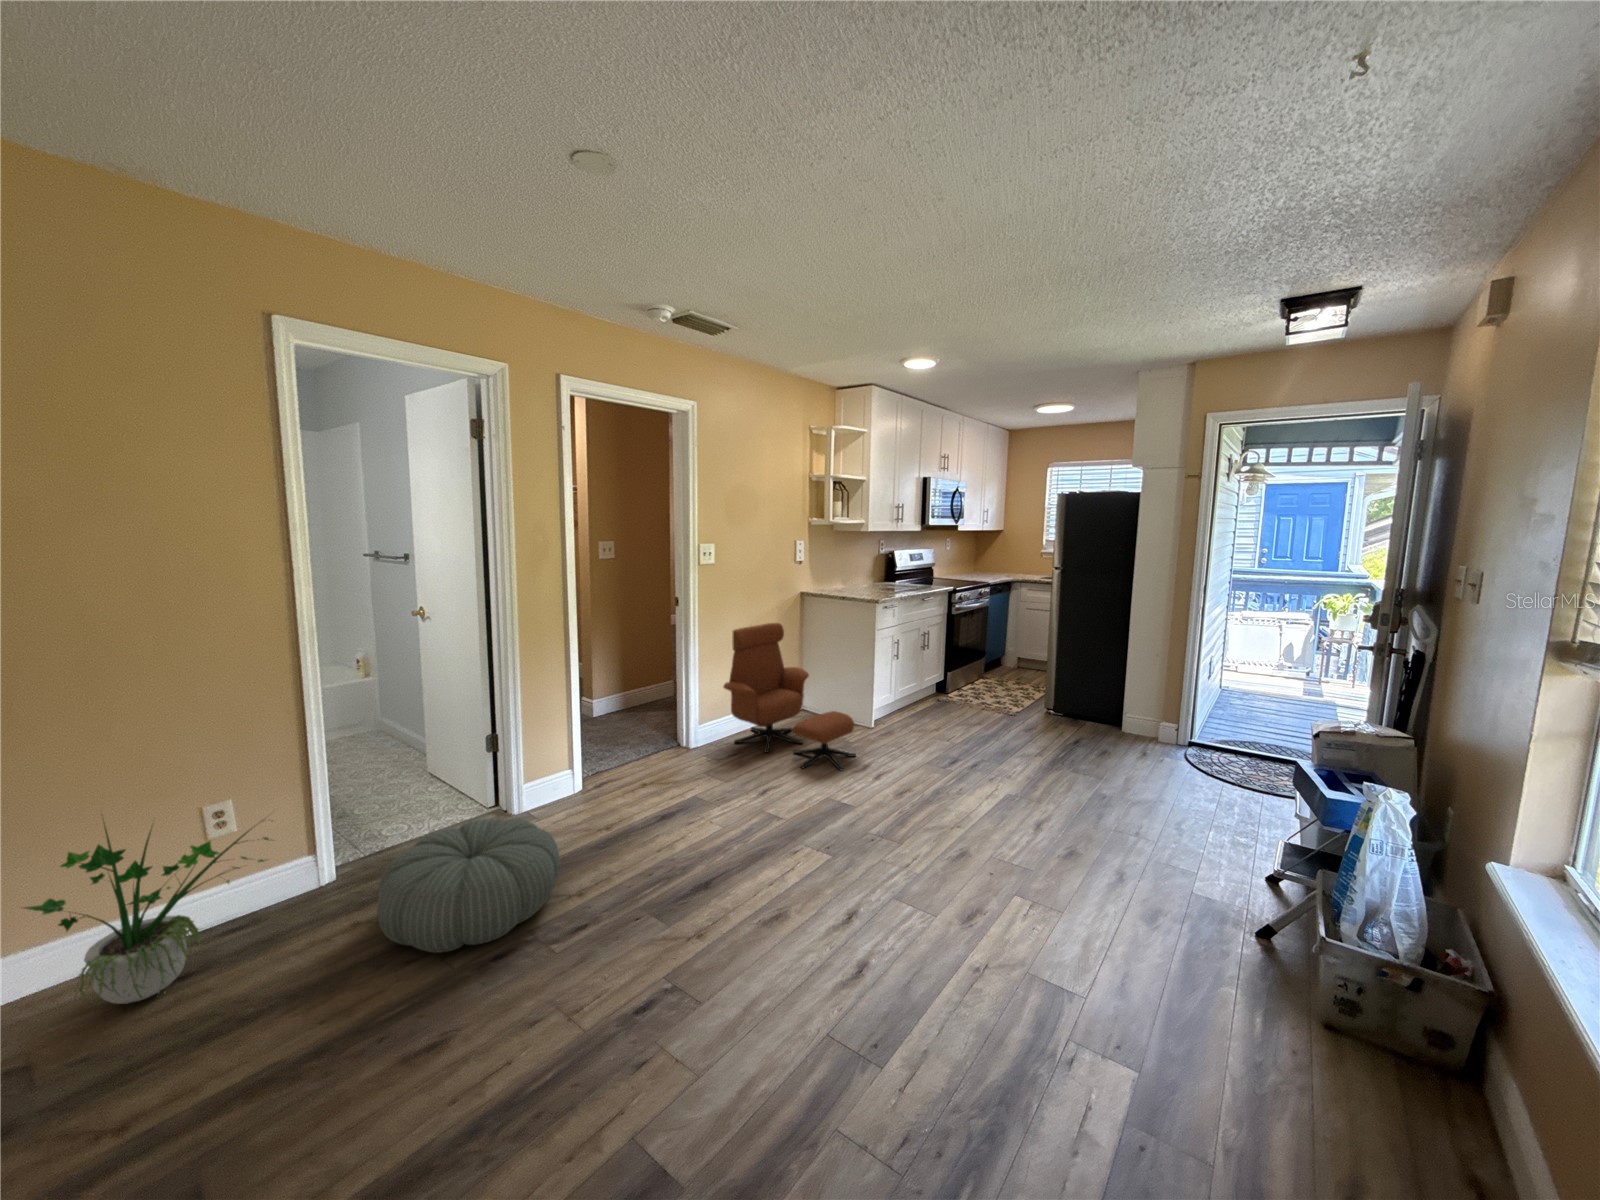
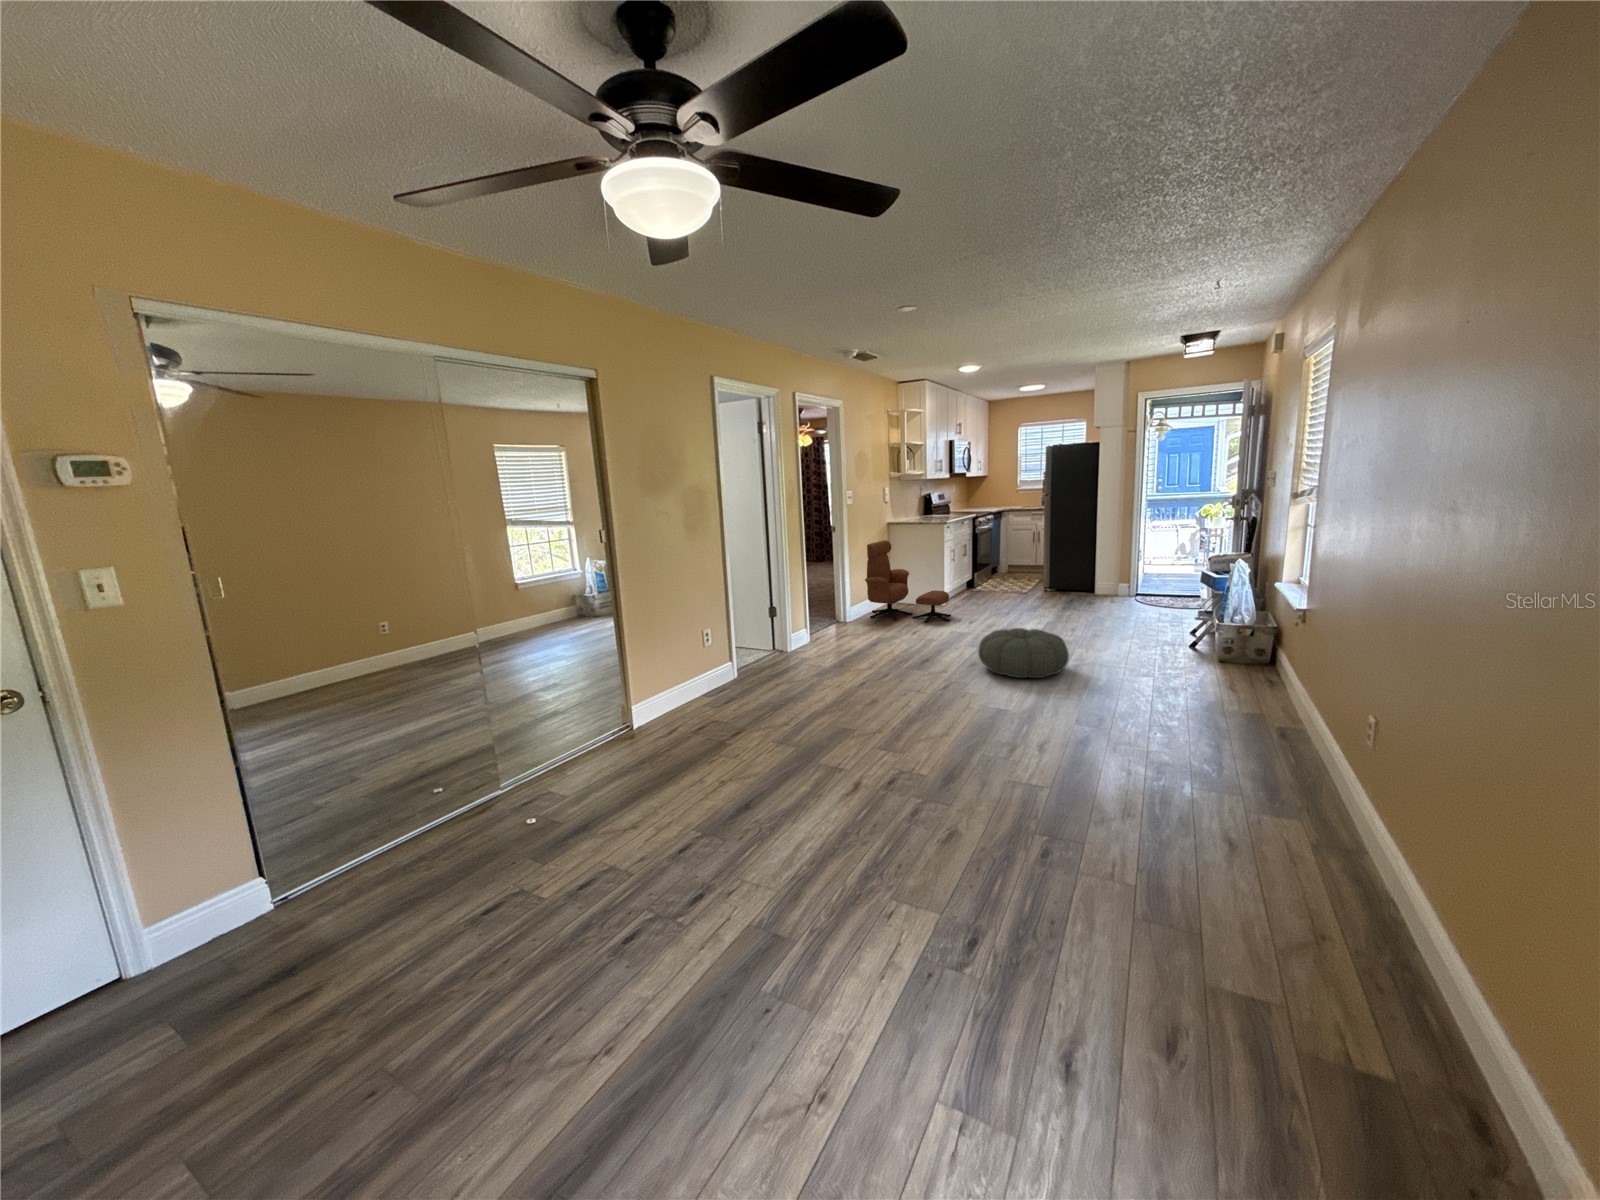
pouf: present [377,818,560,953] -> present [978,628,1069,678]
potted plant: present [24,822,269,1004] -> none [681,618,743,709]

